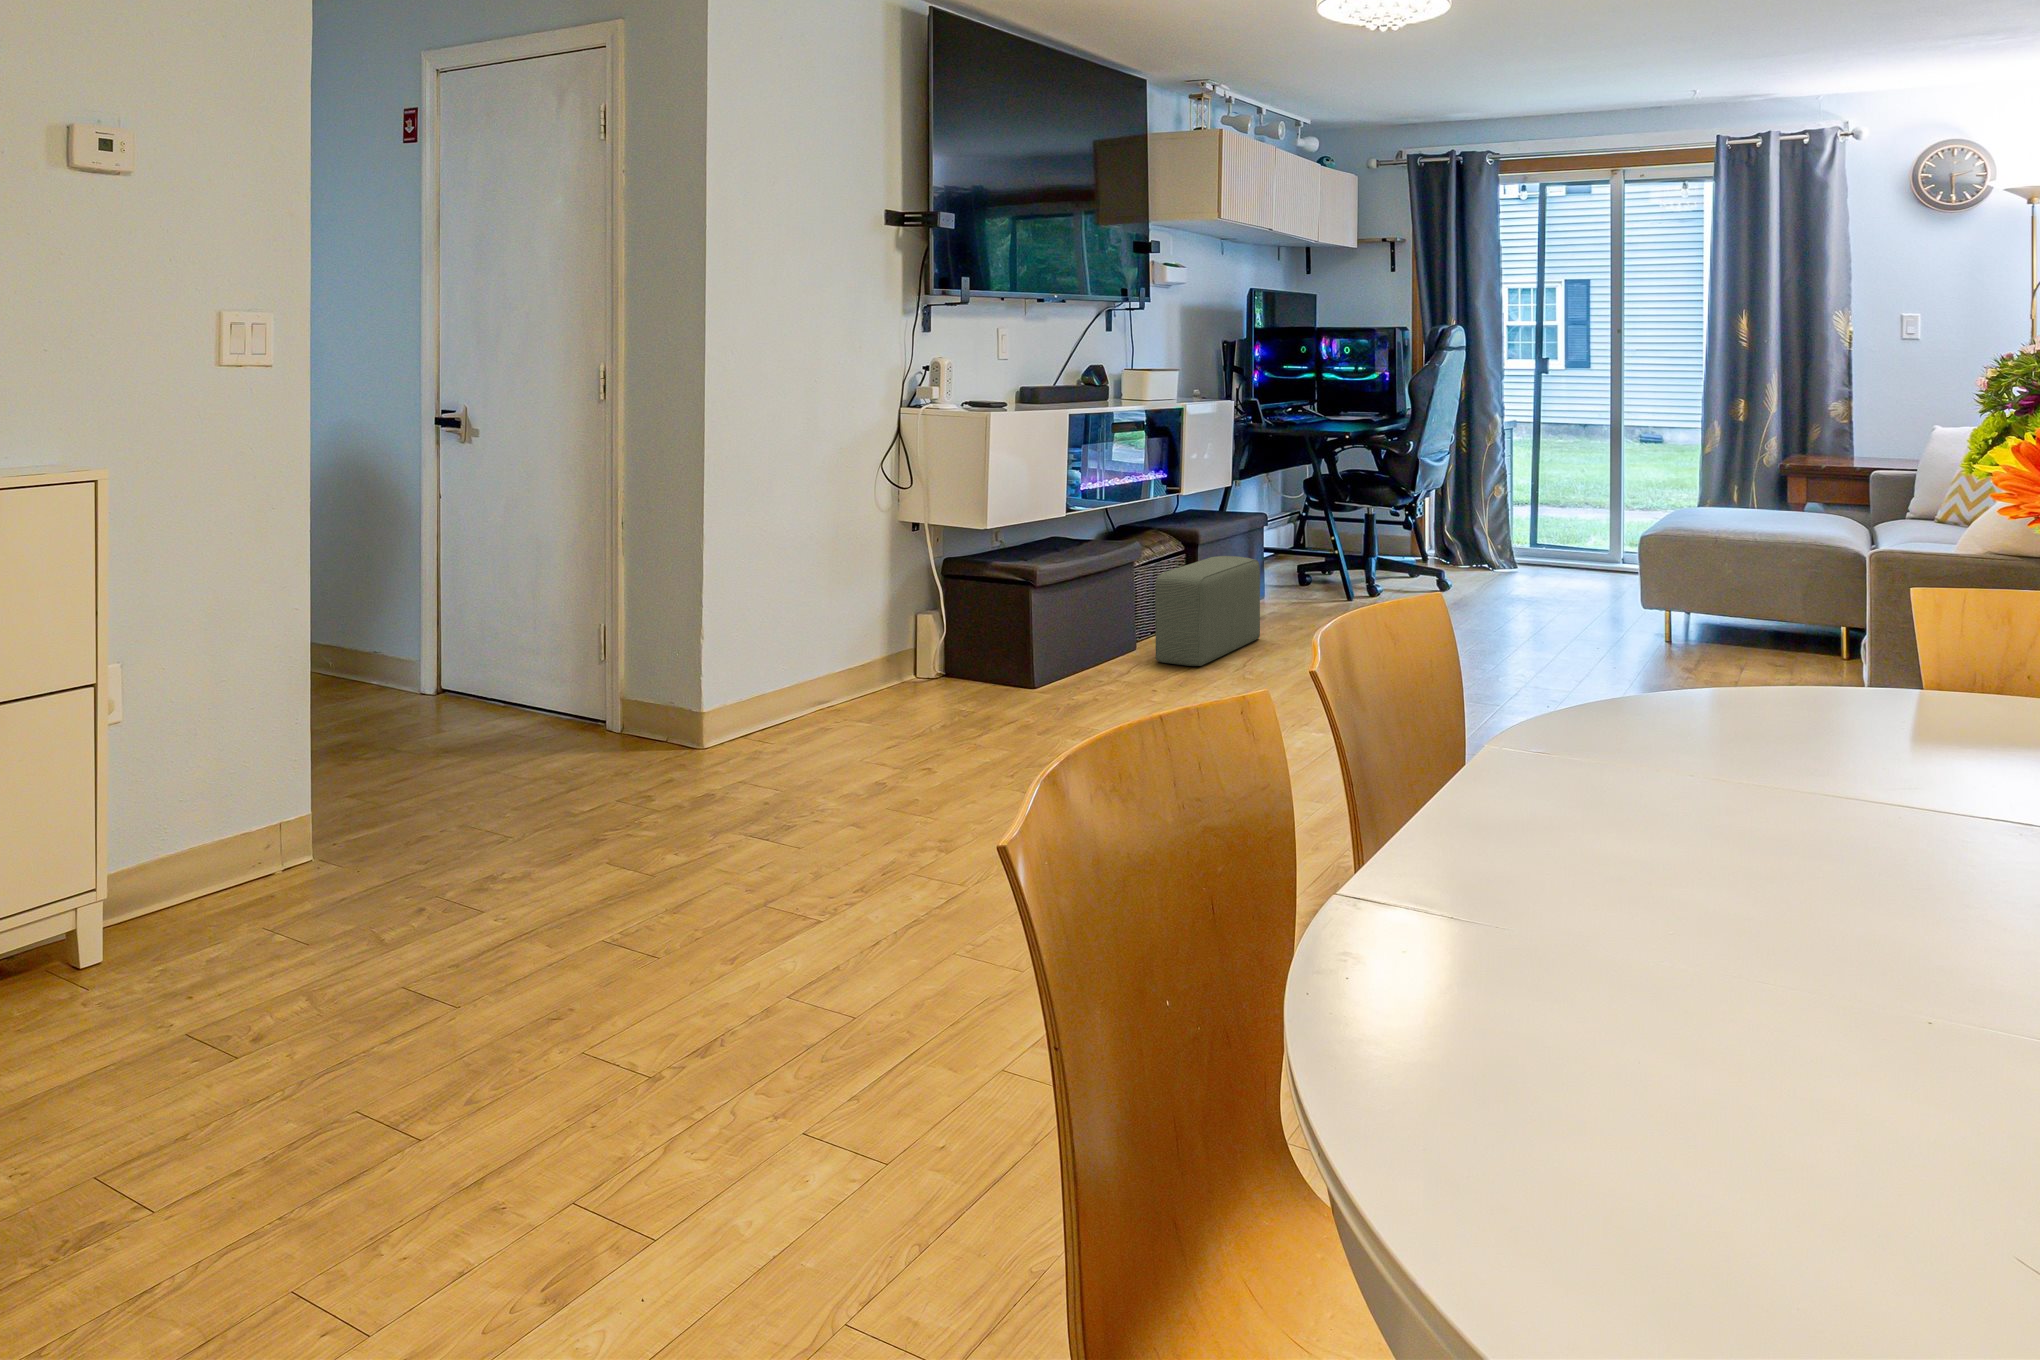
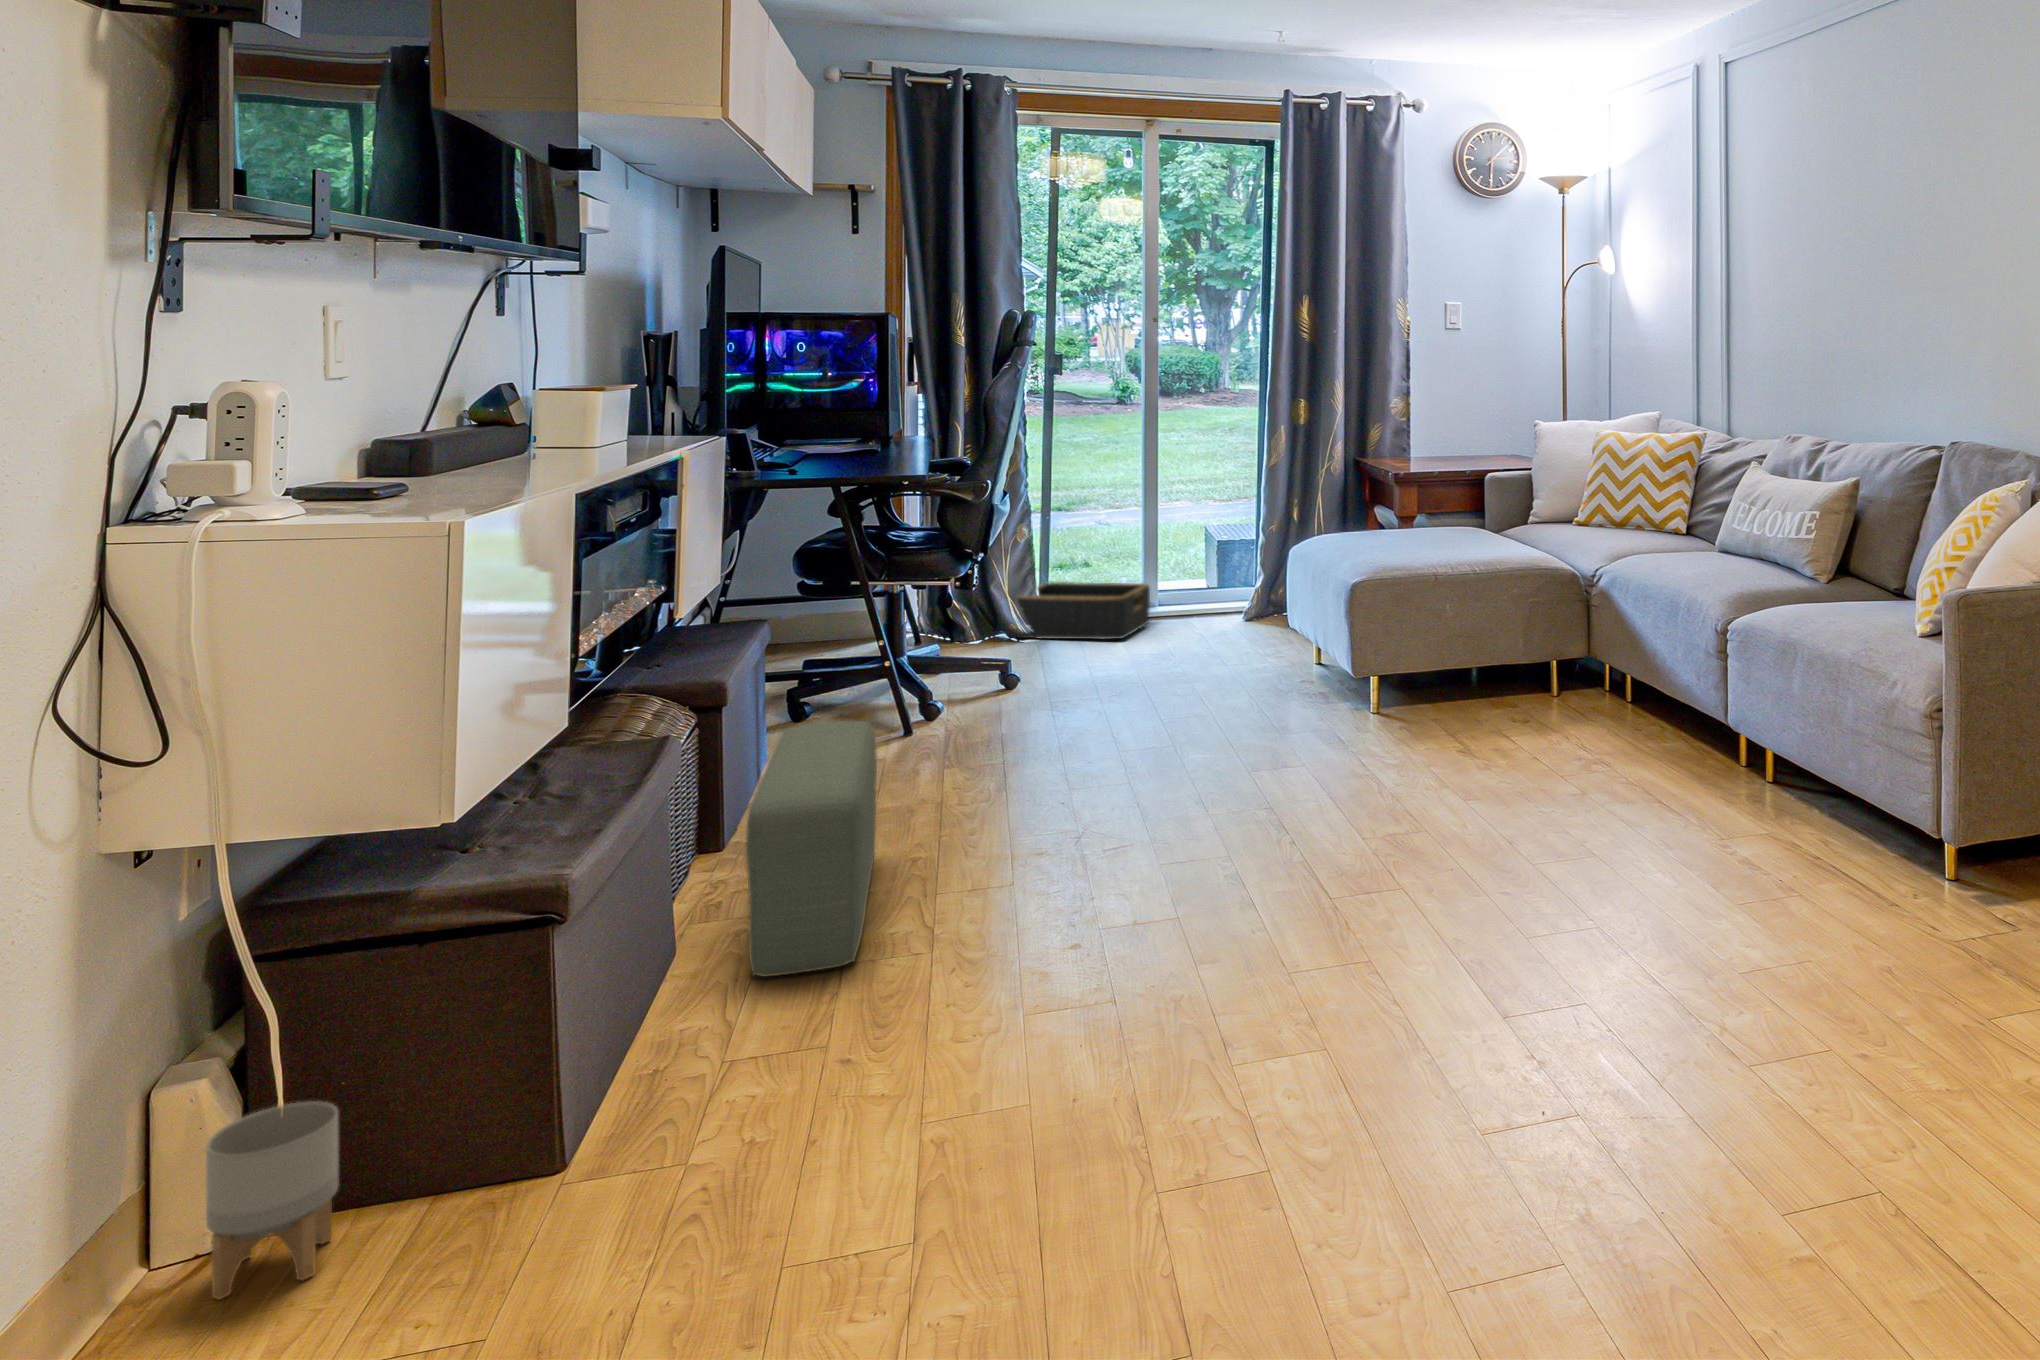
basket: none [1493,532,1604,577] -> present [1016,582,1150,639]
planter: none [925,631,963,691] -> present [206,1101,339,1300]

